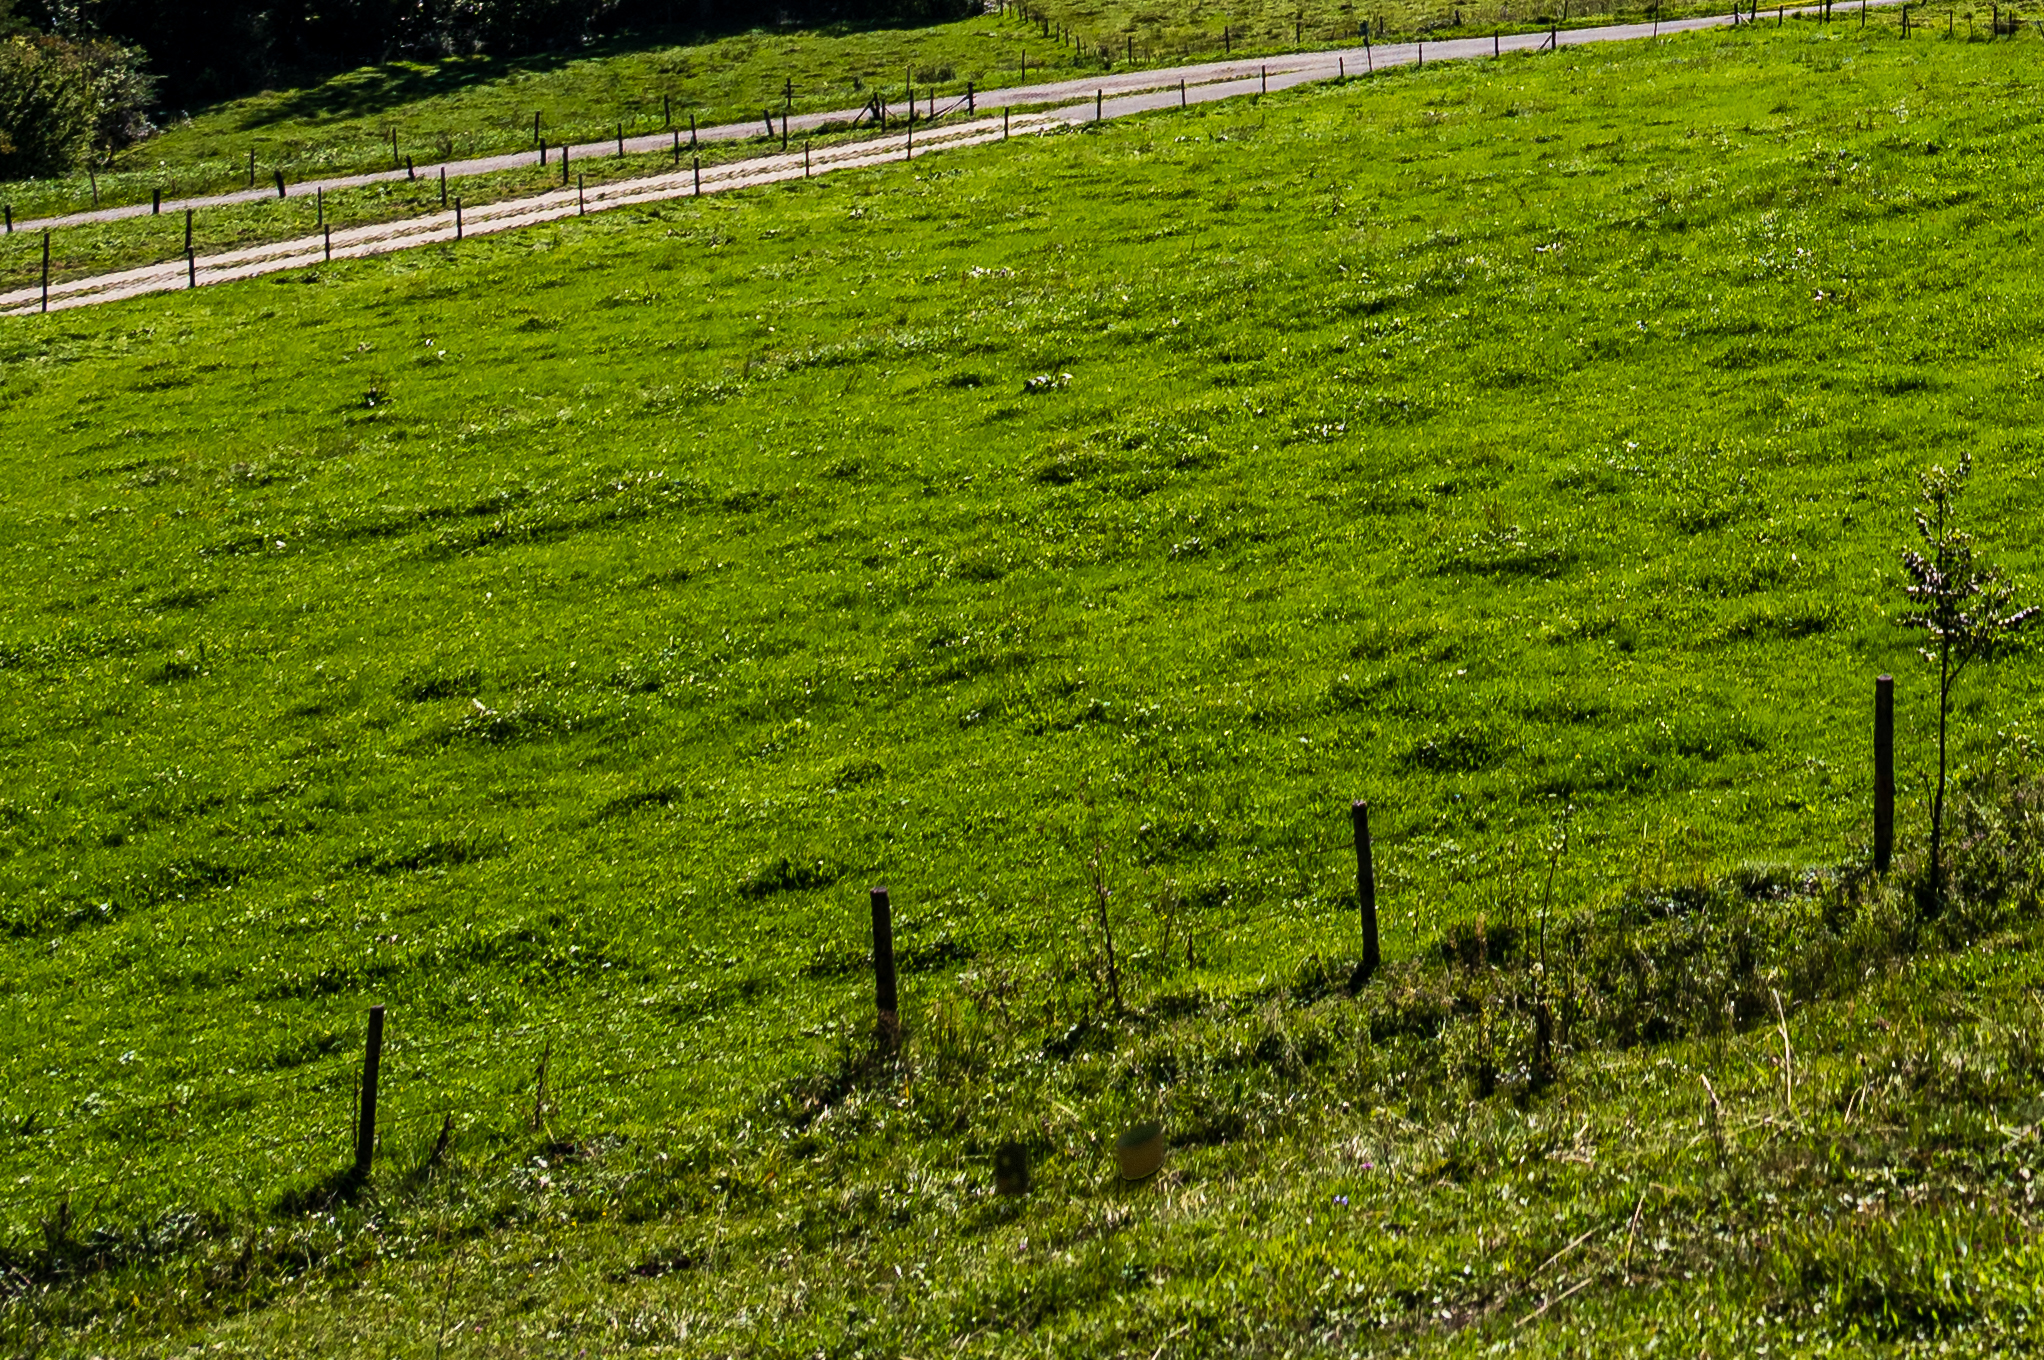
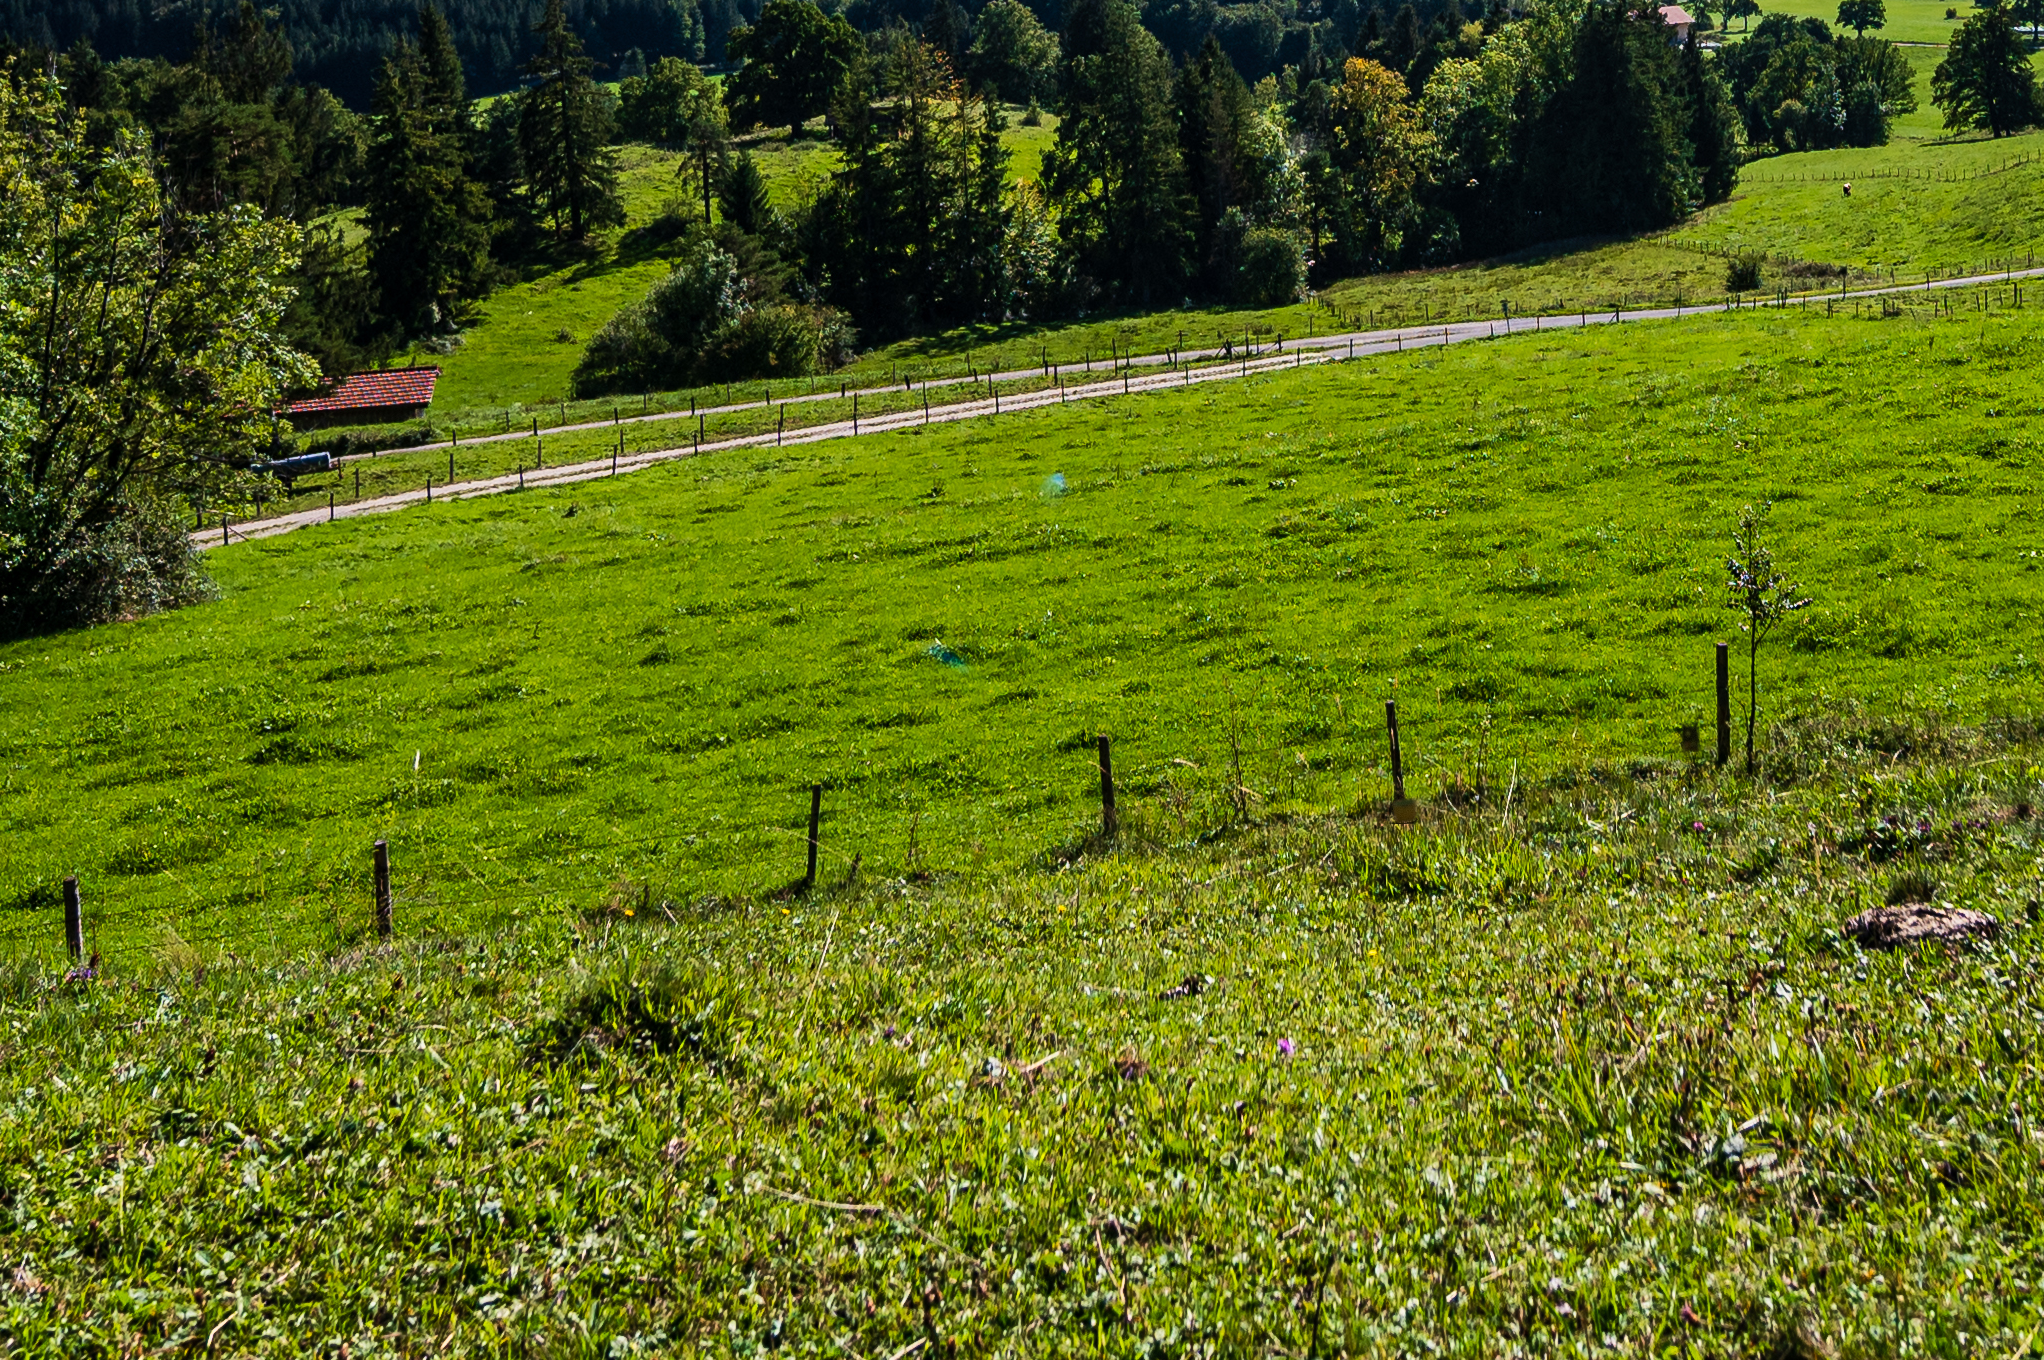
backpack: present [993,1129,1039,1199] -> present [1680,722,1700,754]

